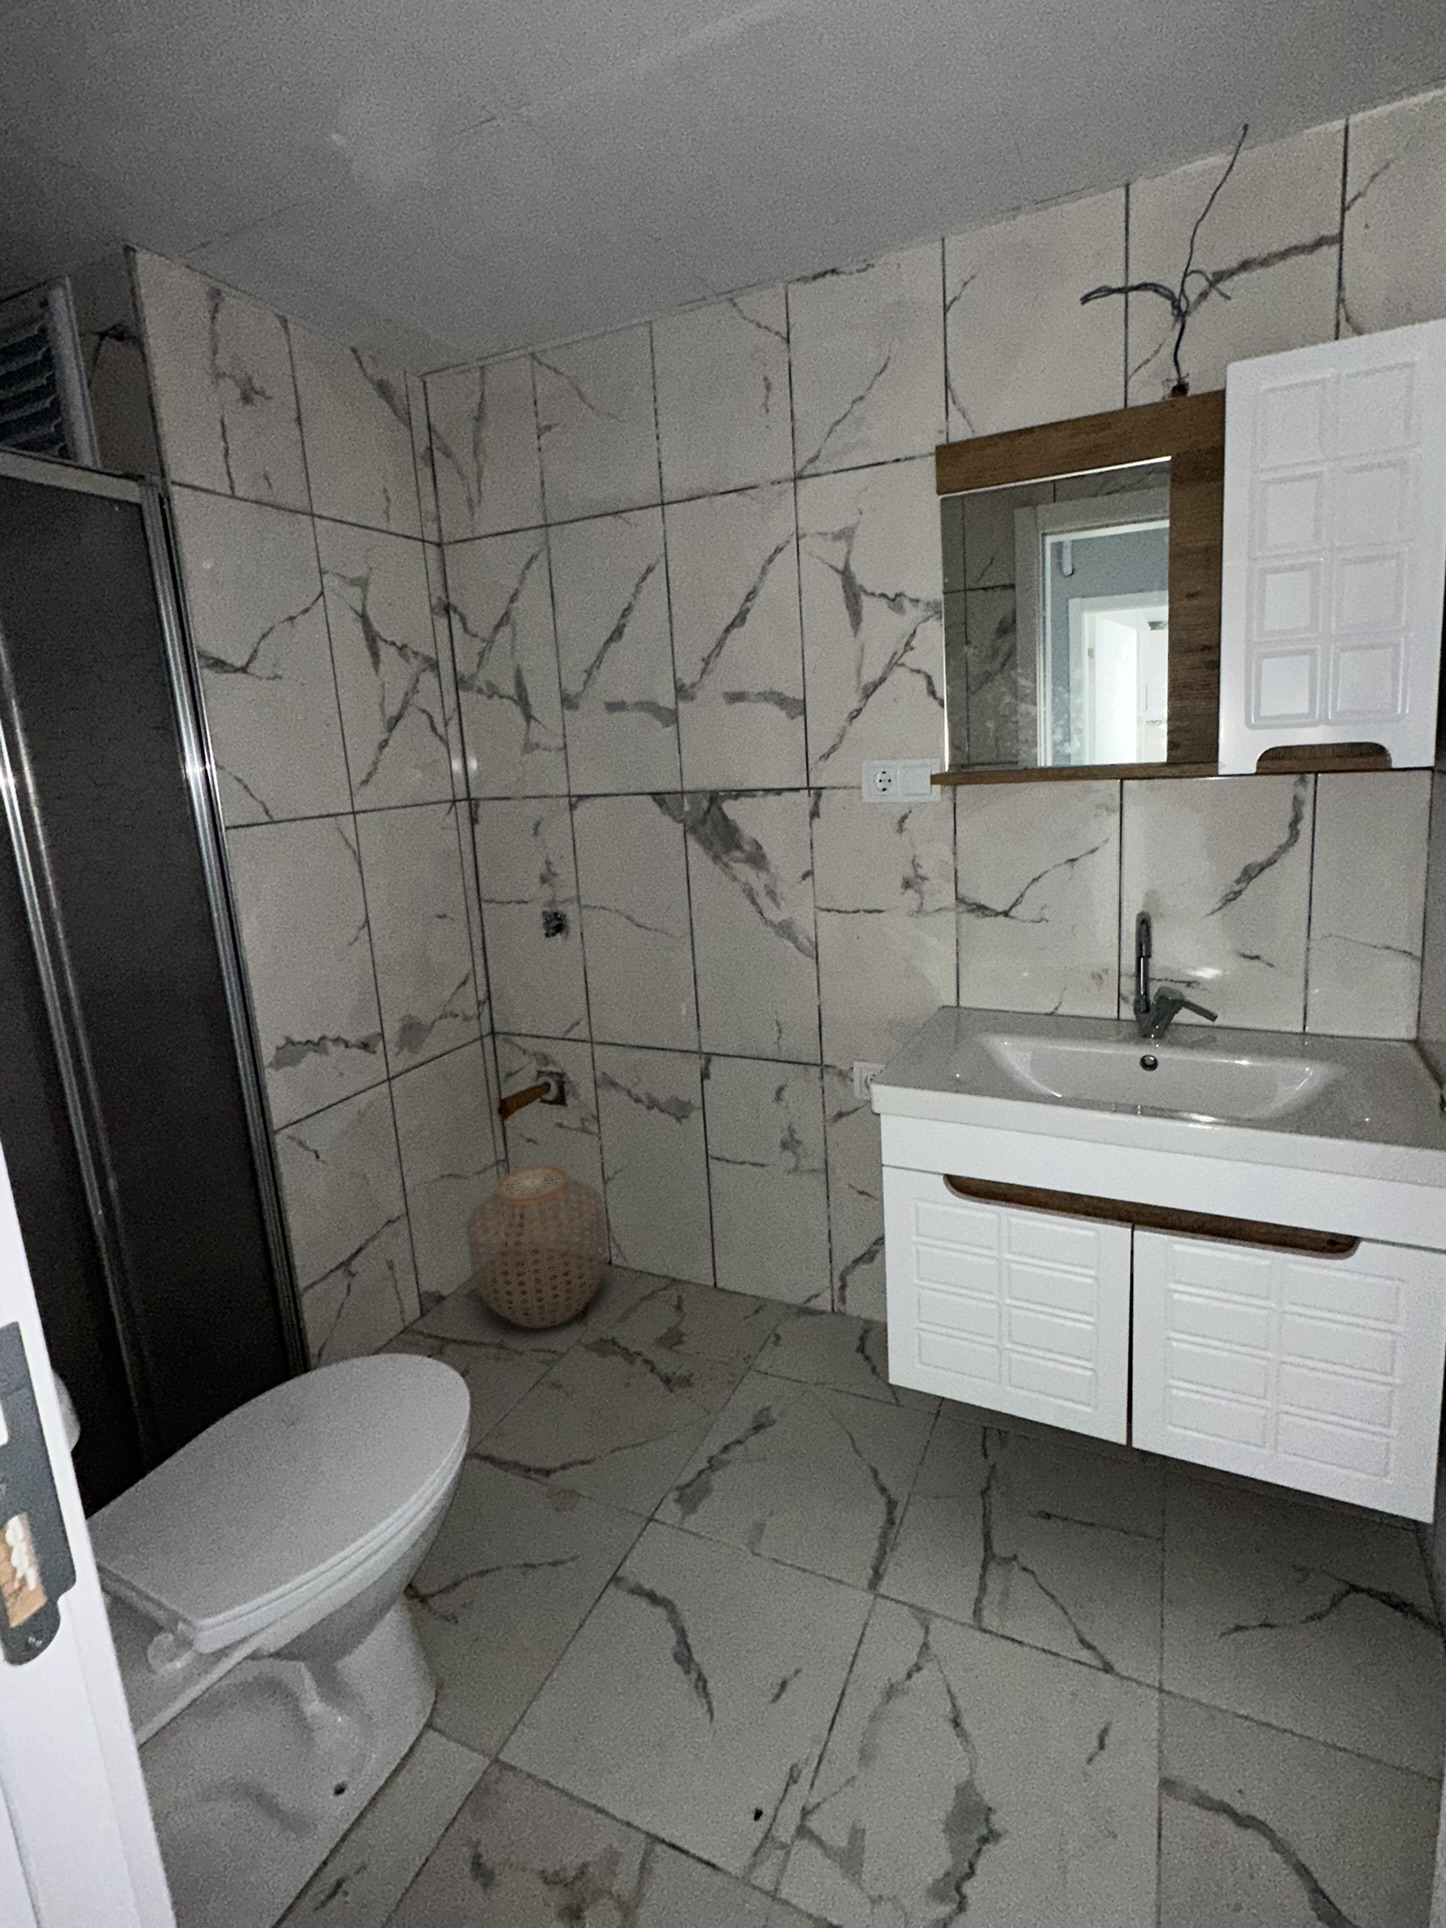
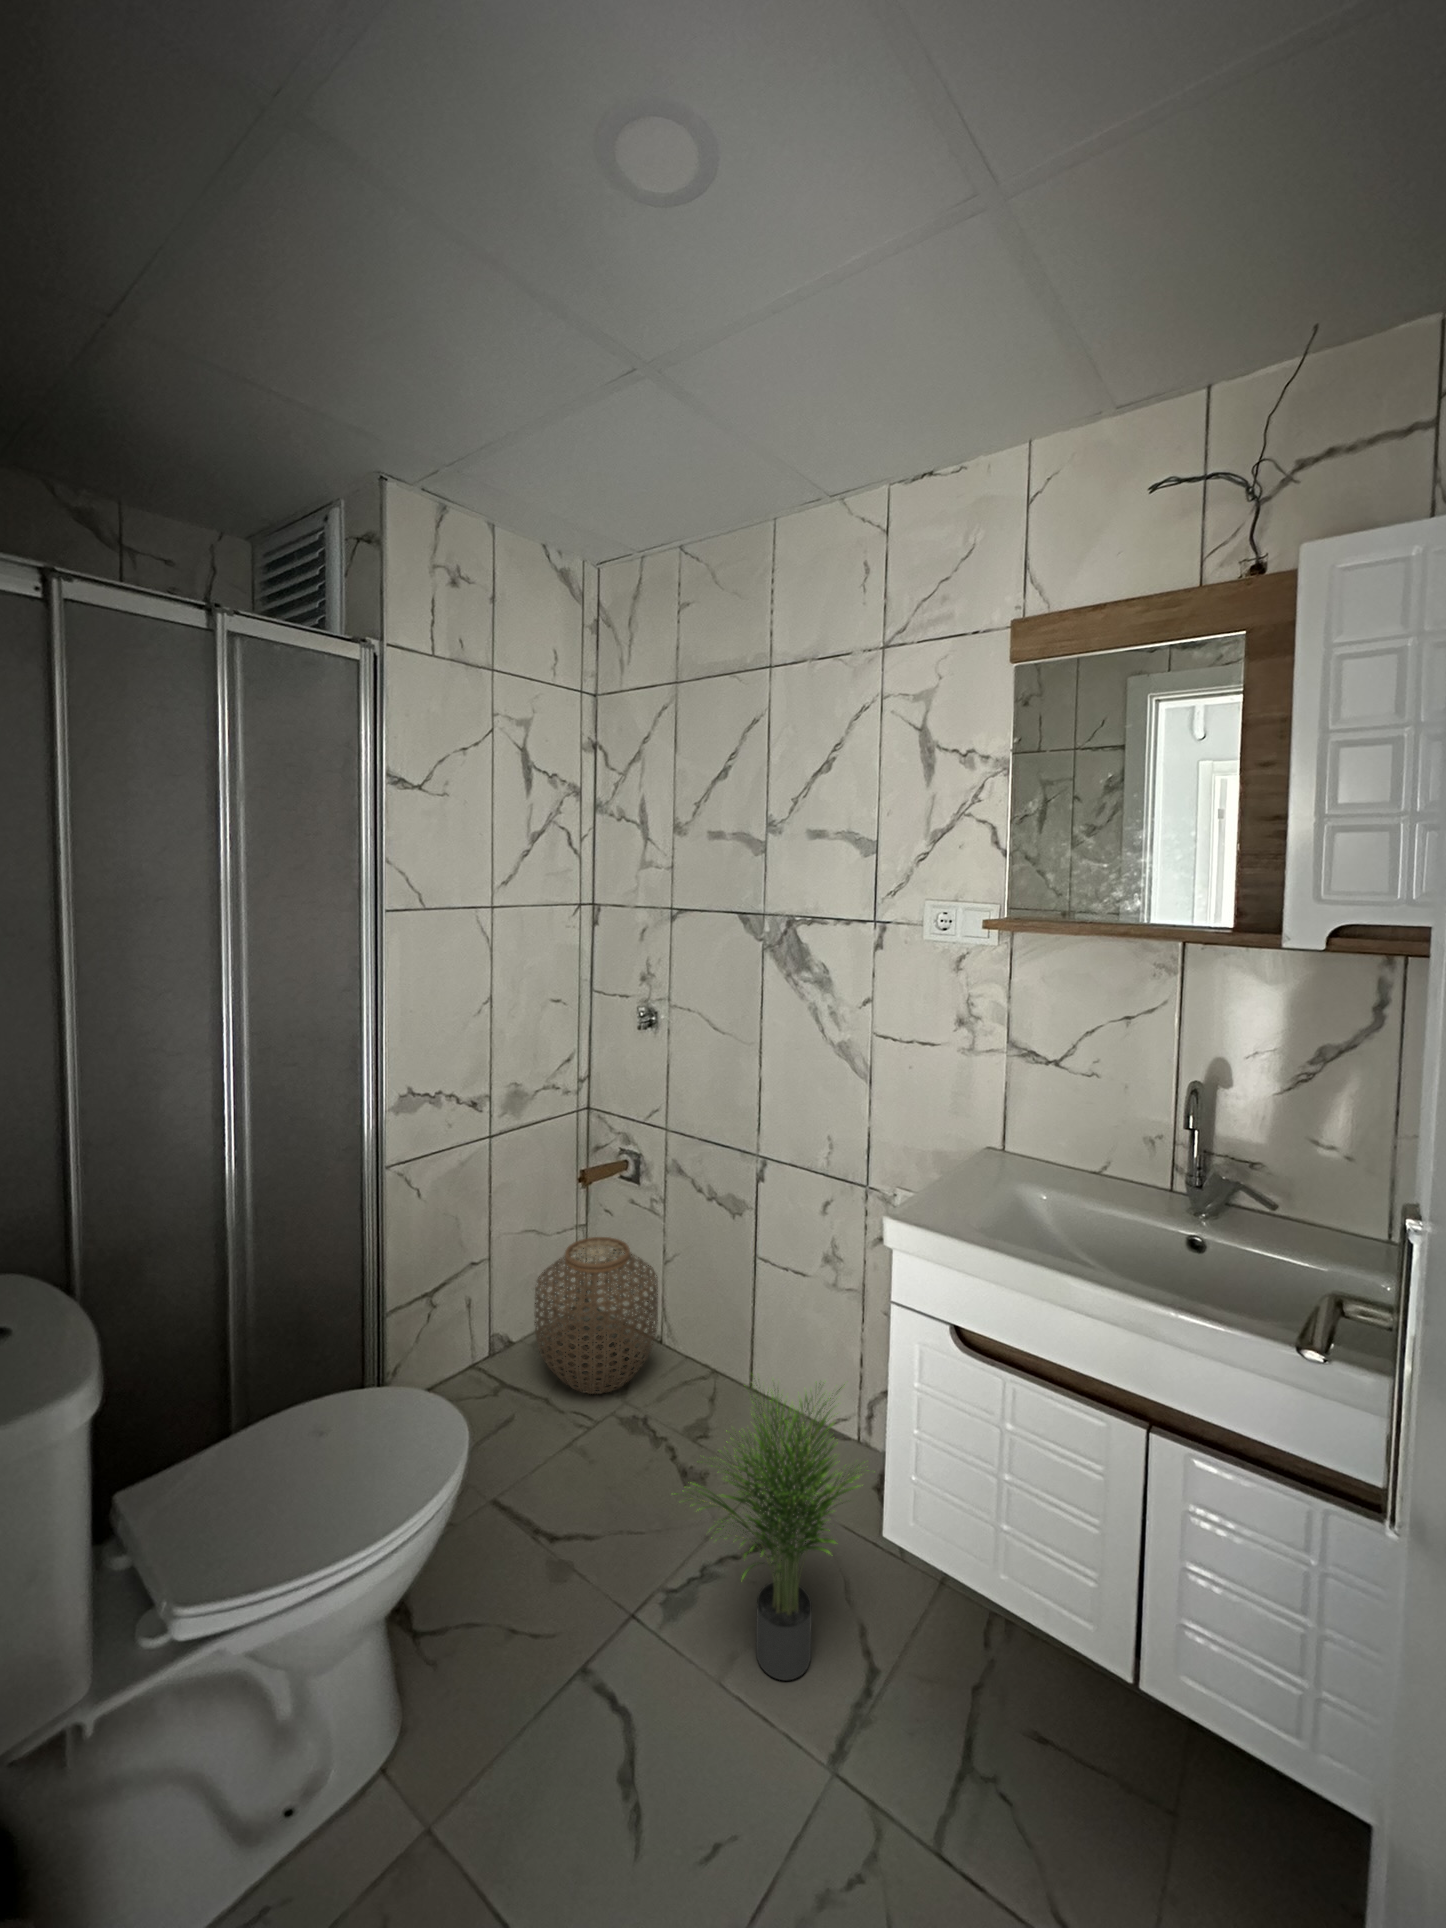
potted plant: none [685,1249,886,1535] -> present [677,1378,859,1680]

